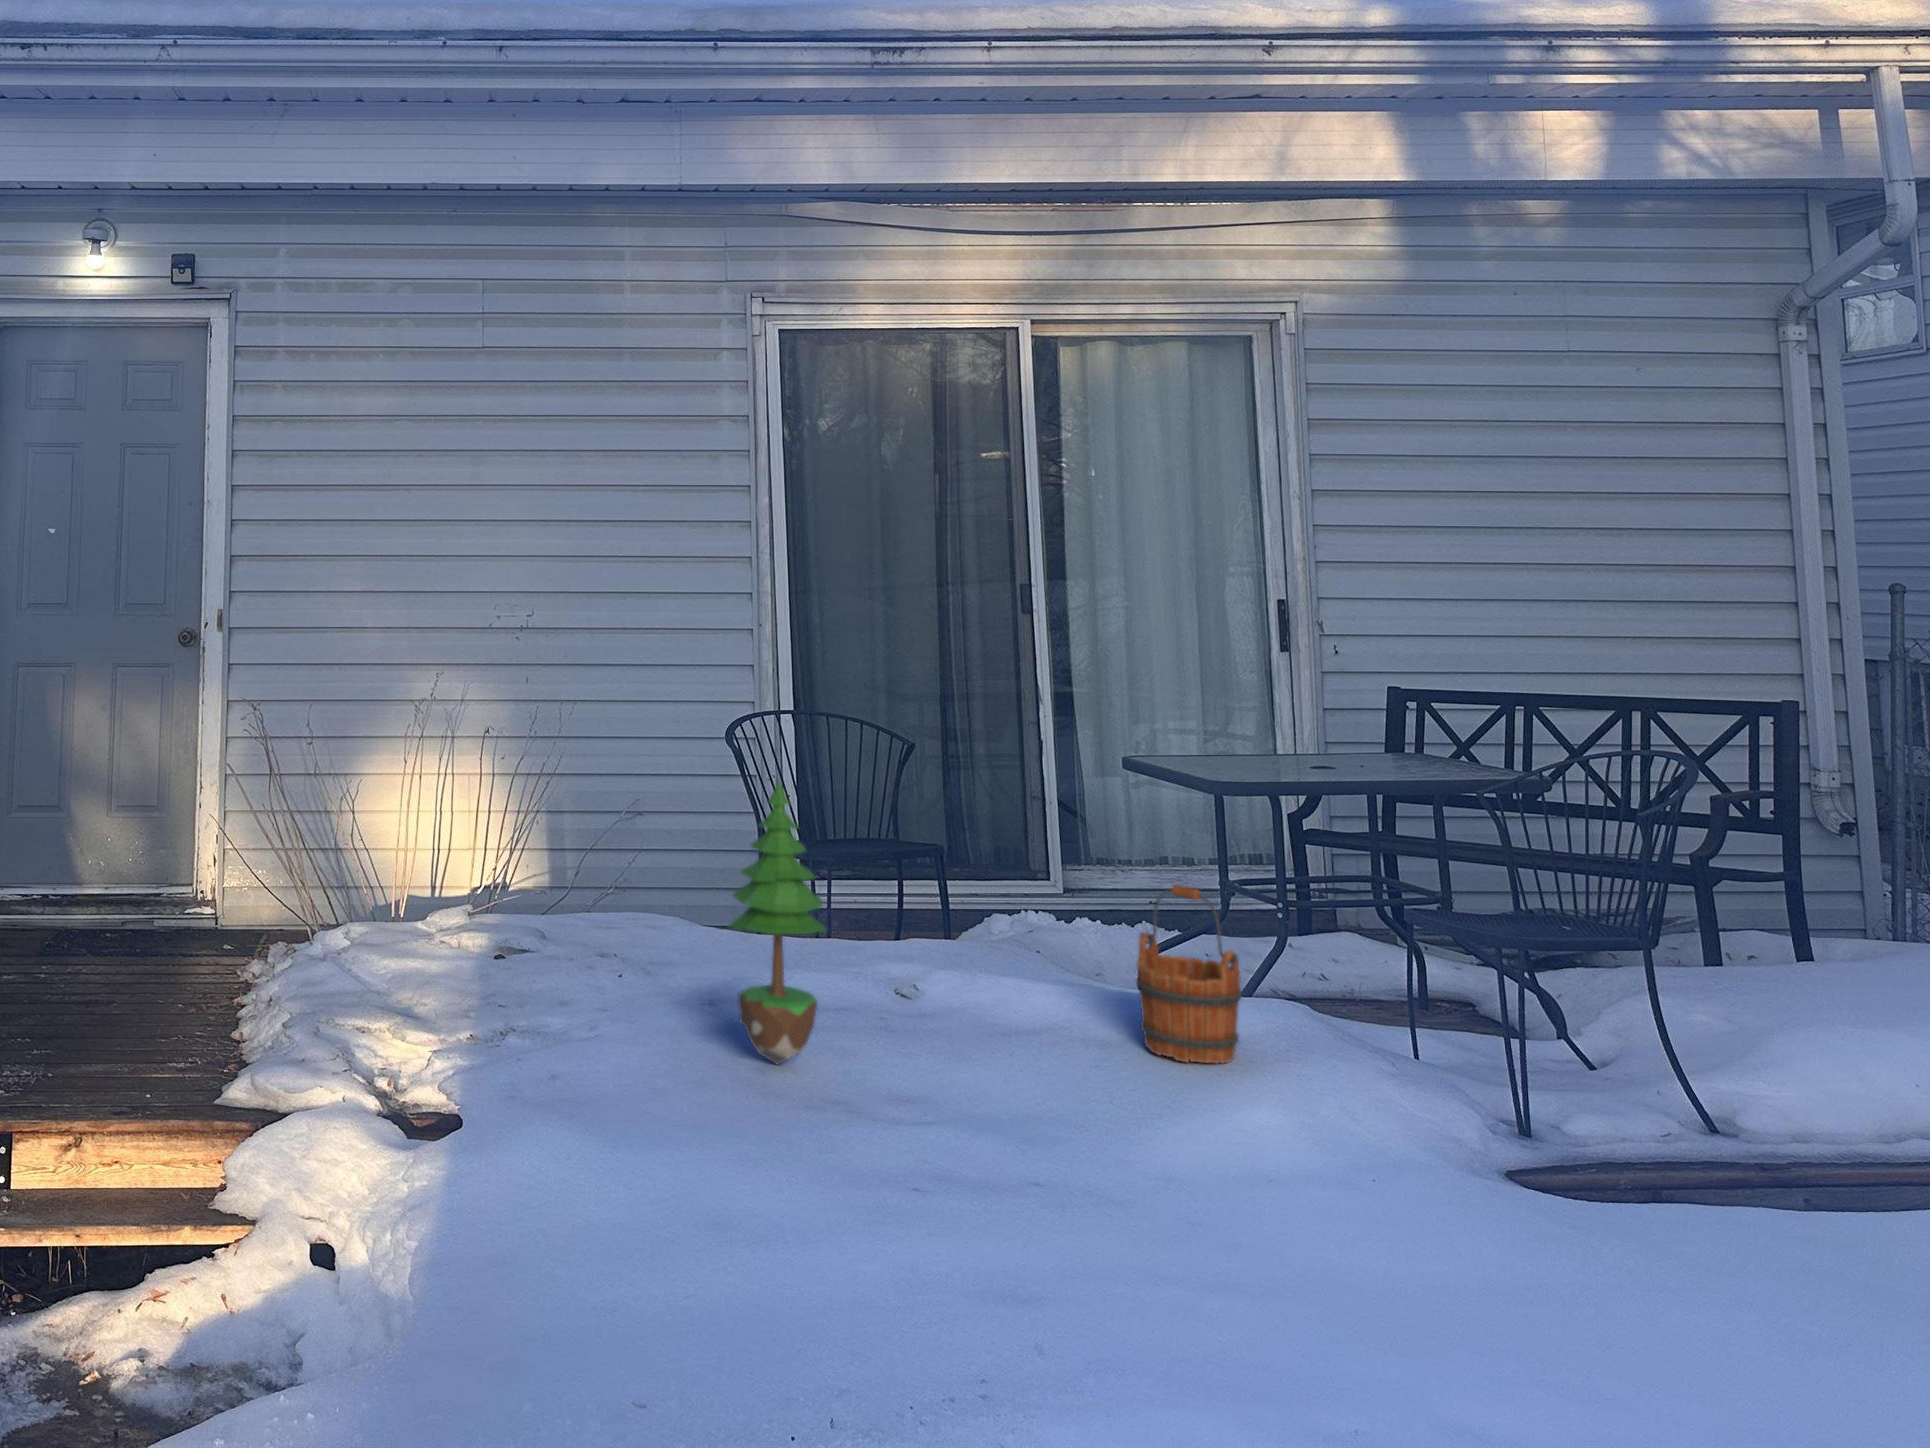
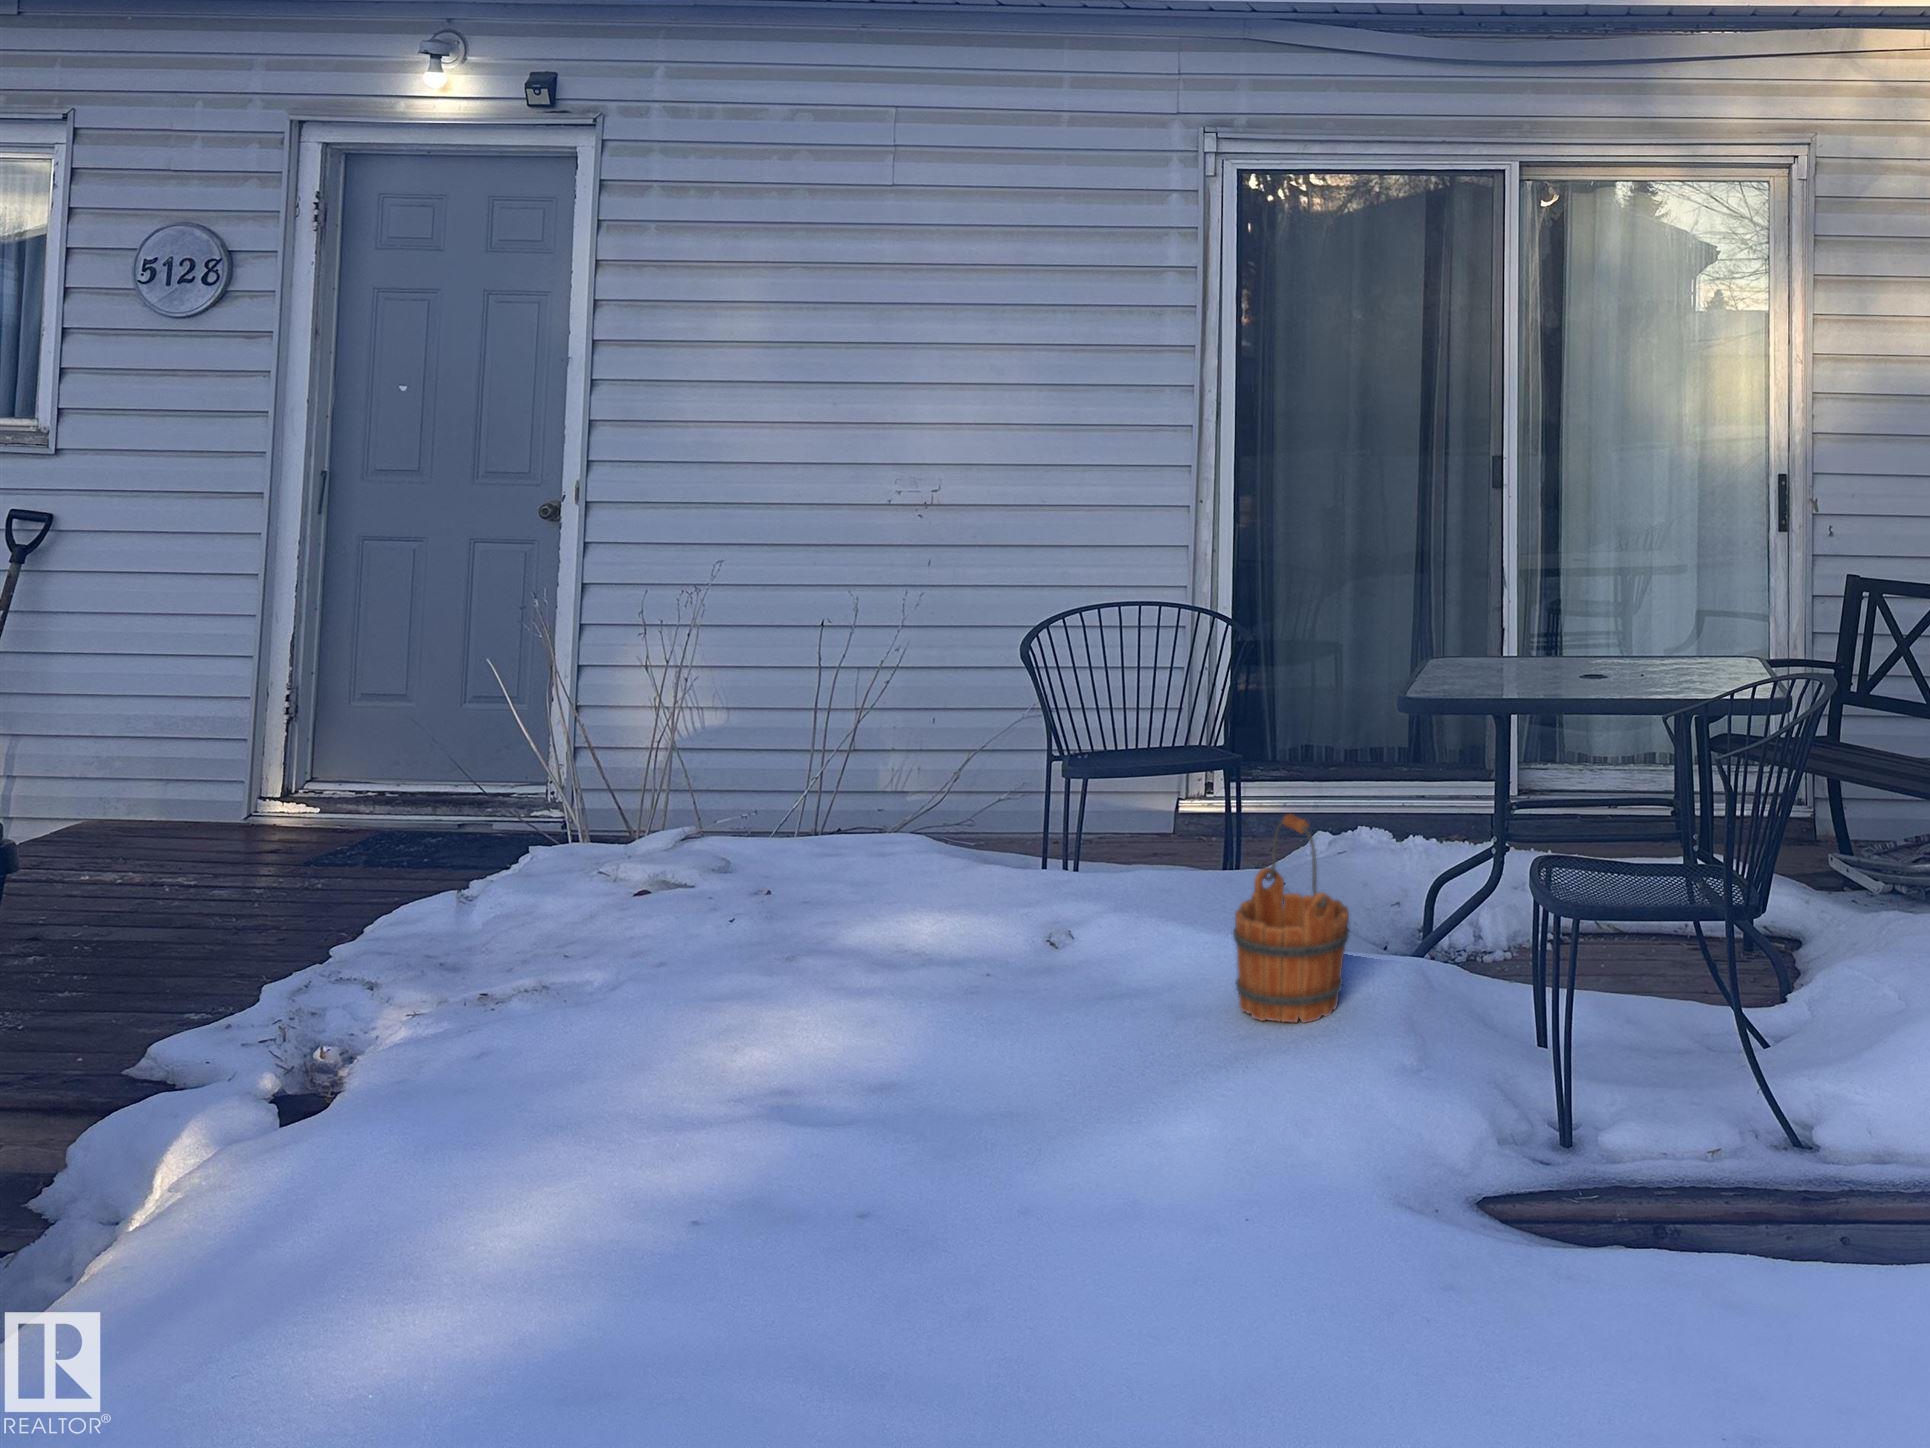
potted tree: present [729,782,827,1064] -> none [725,688,852,1021]

